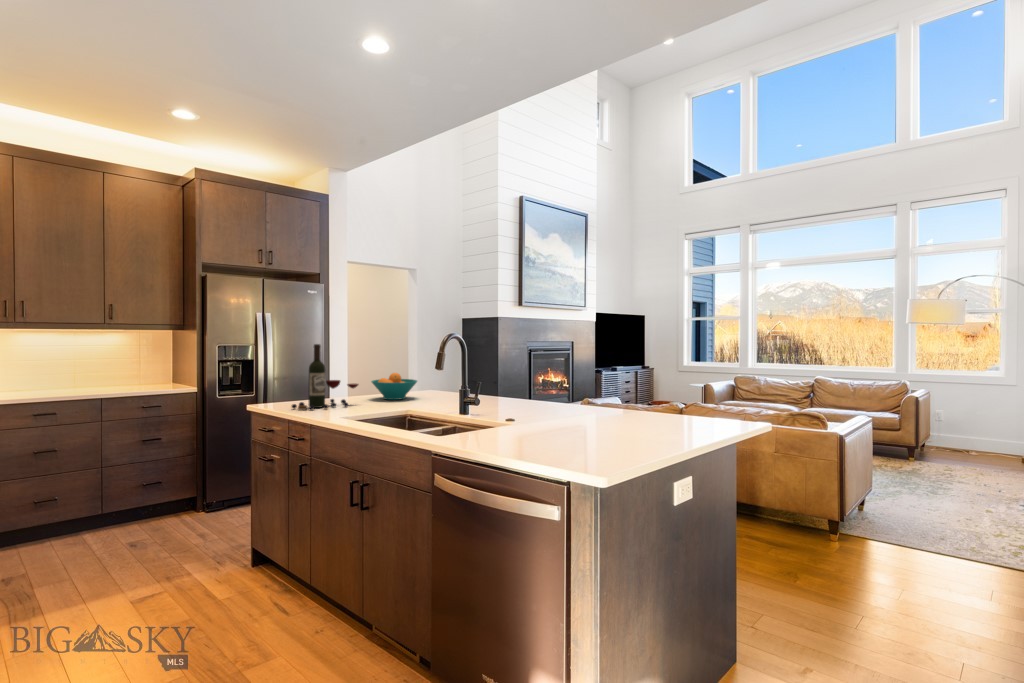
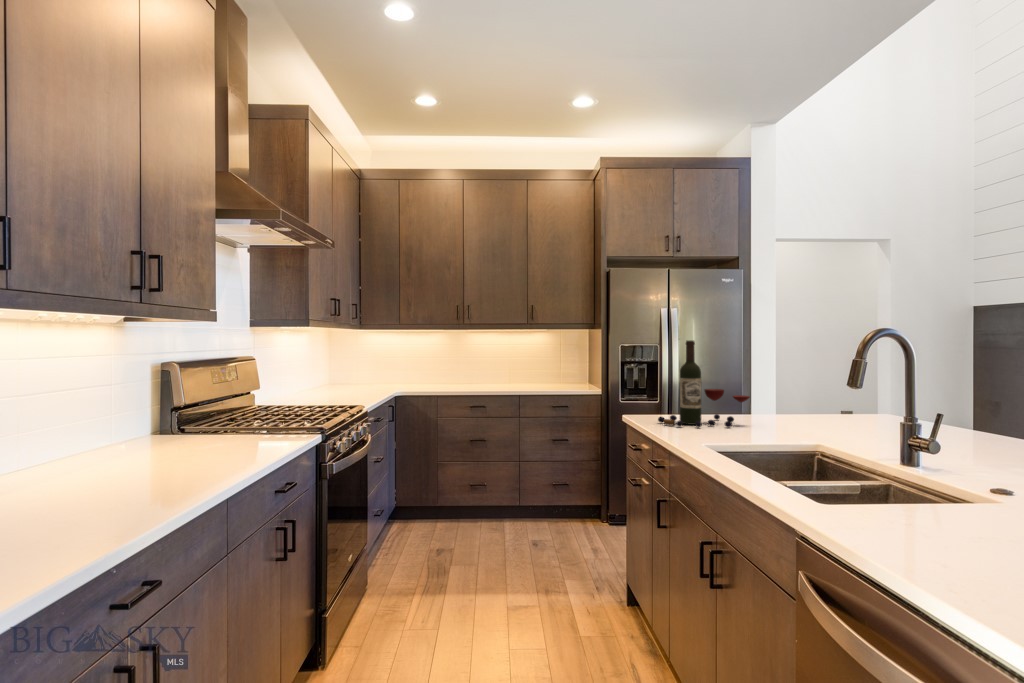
fruit bowl: present [372,373,417,400] -> none [776,383,853,424]

